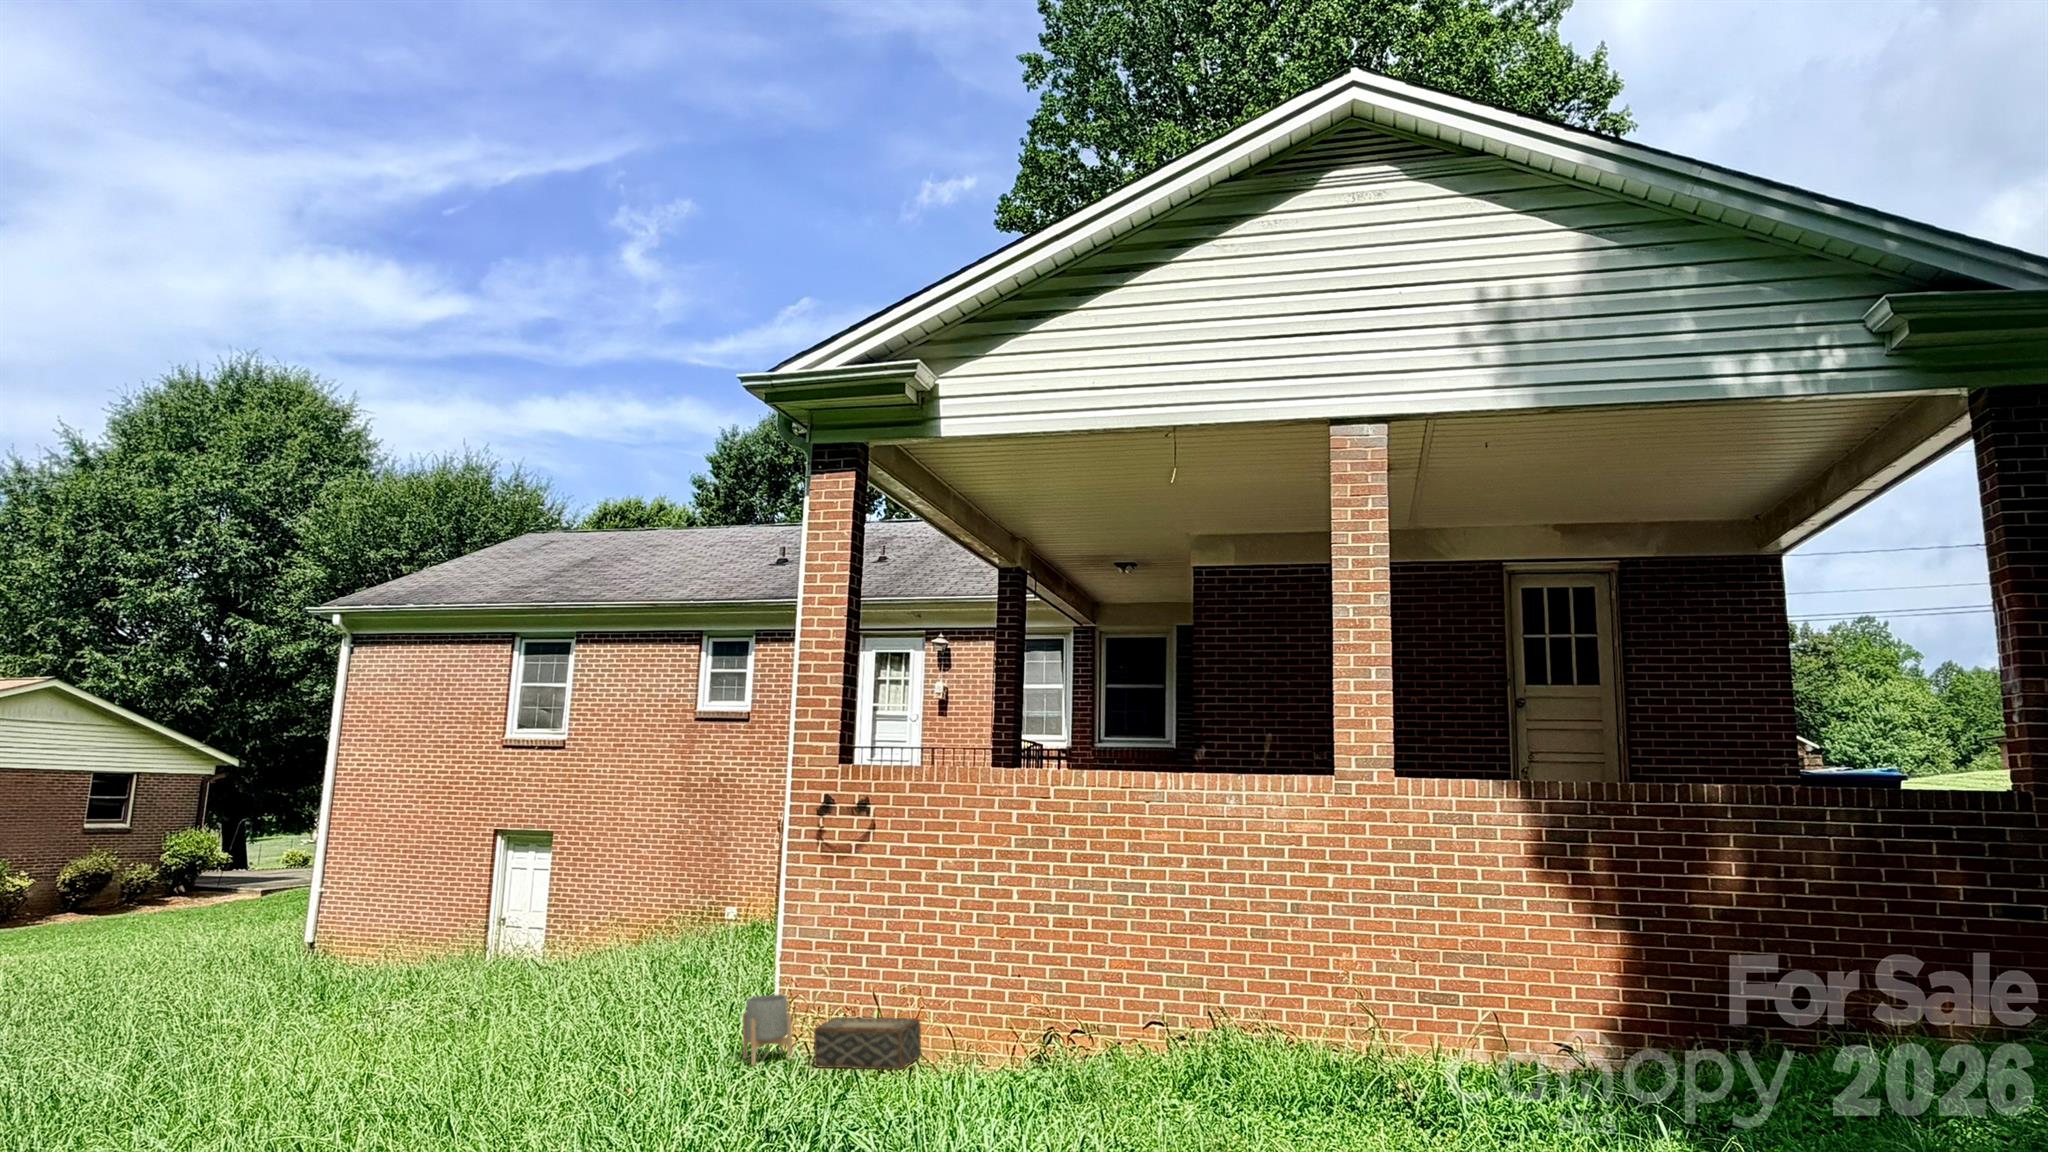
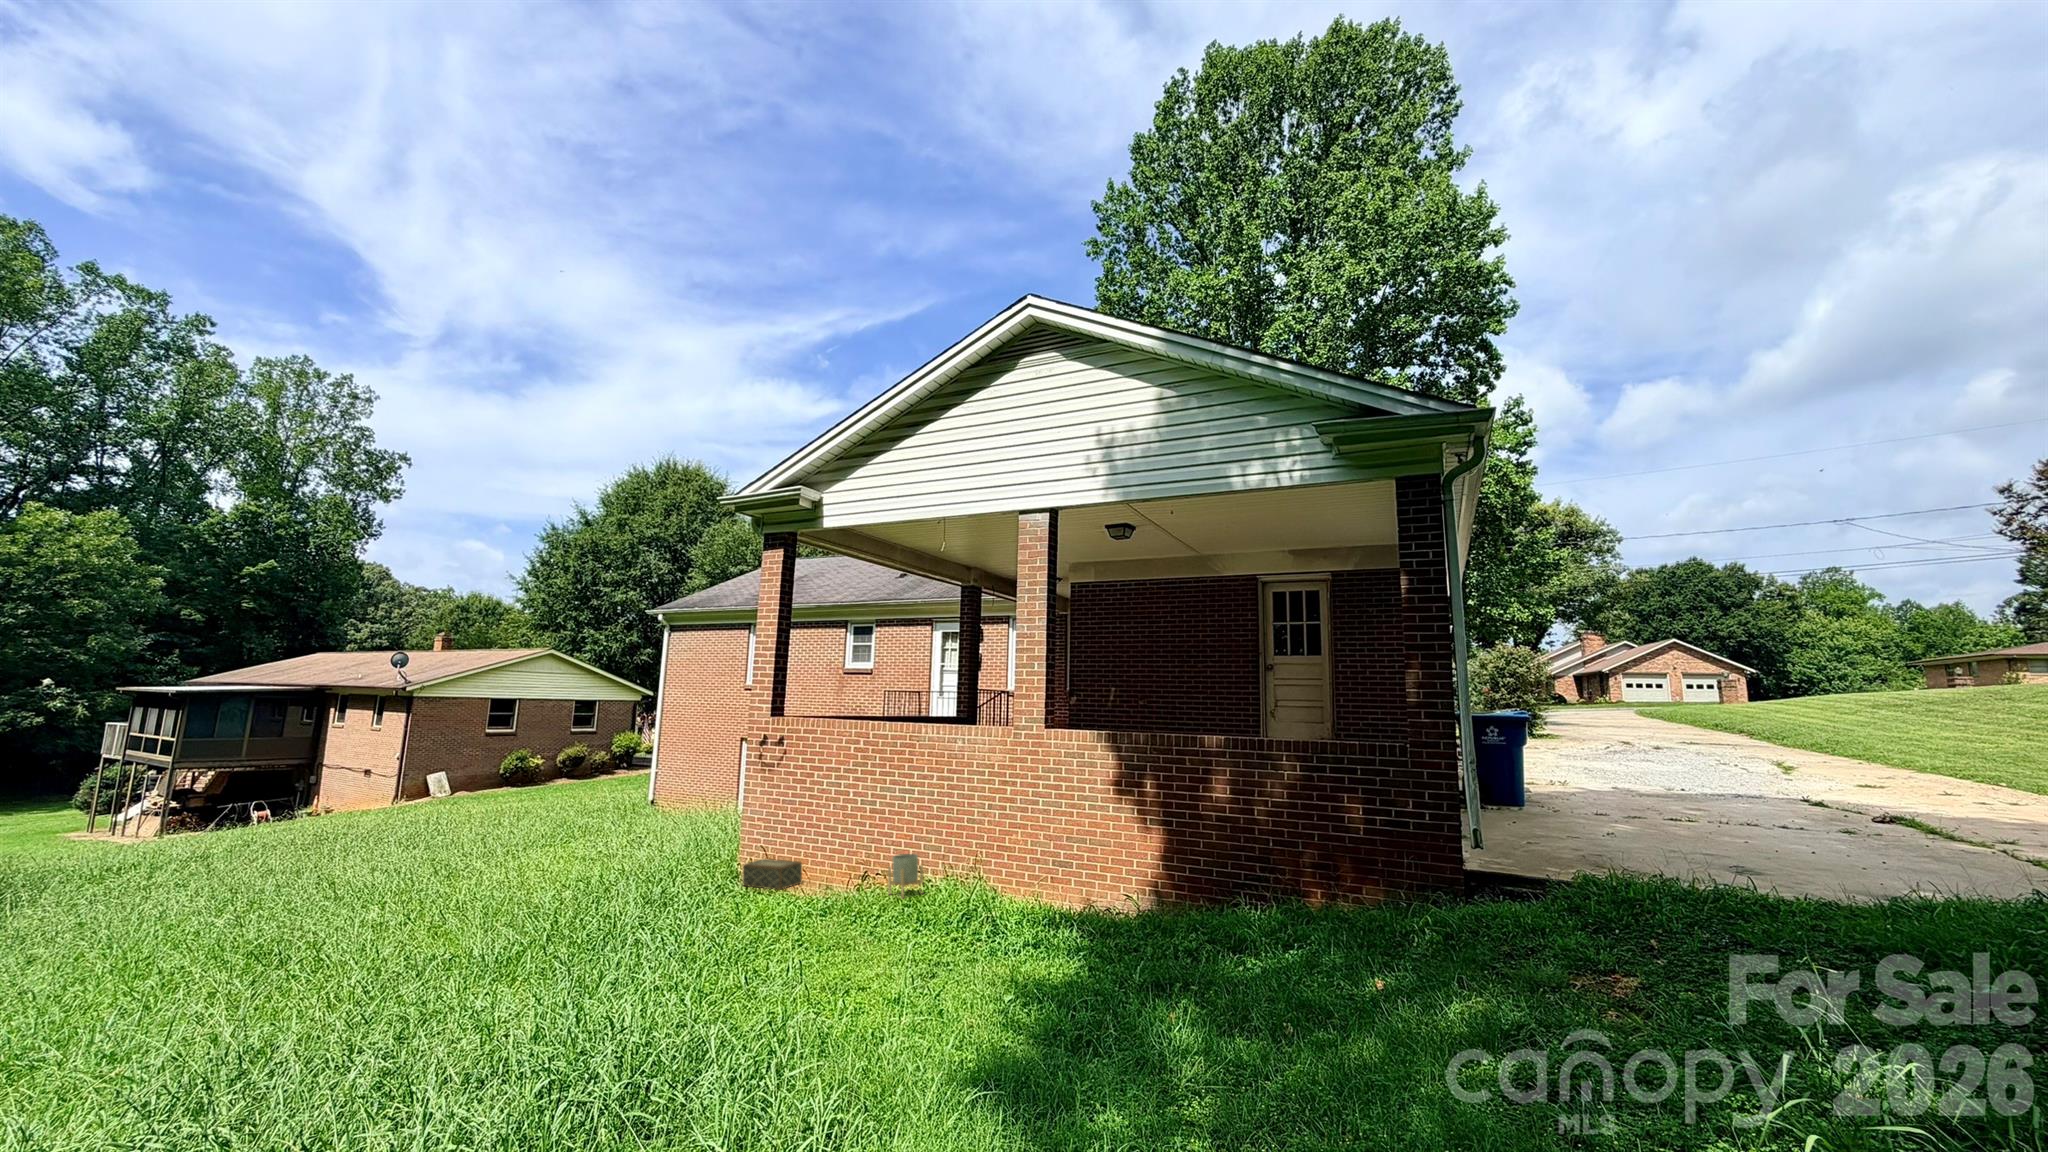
planter: present [743,995,792,1066] -> present [888,854,923,898]

